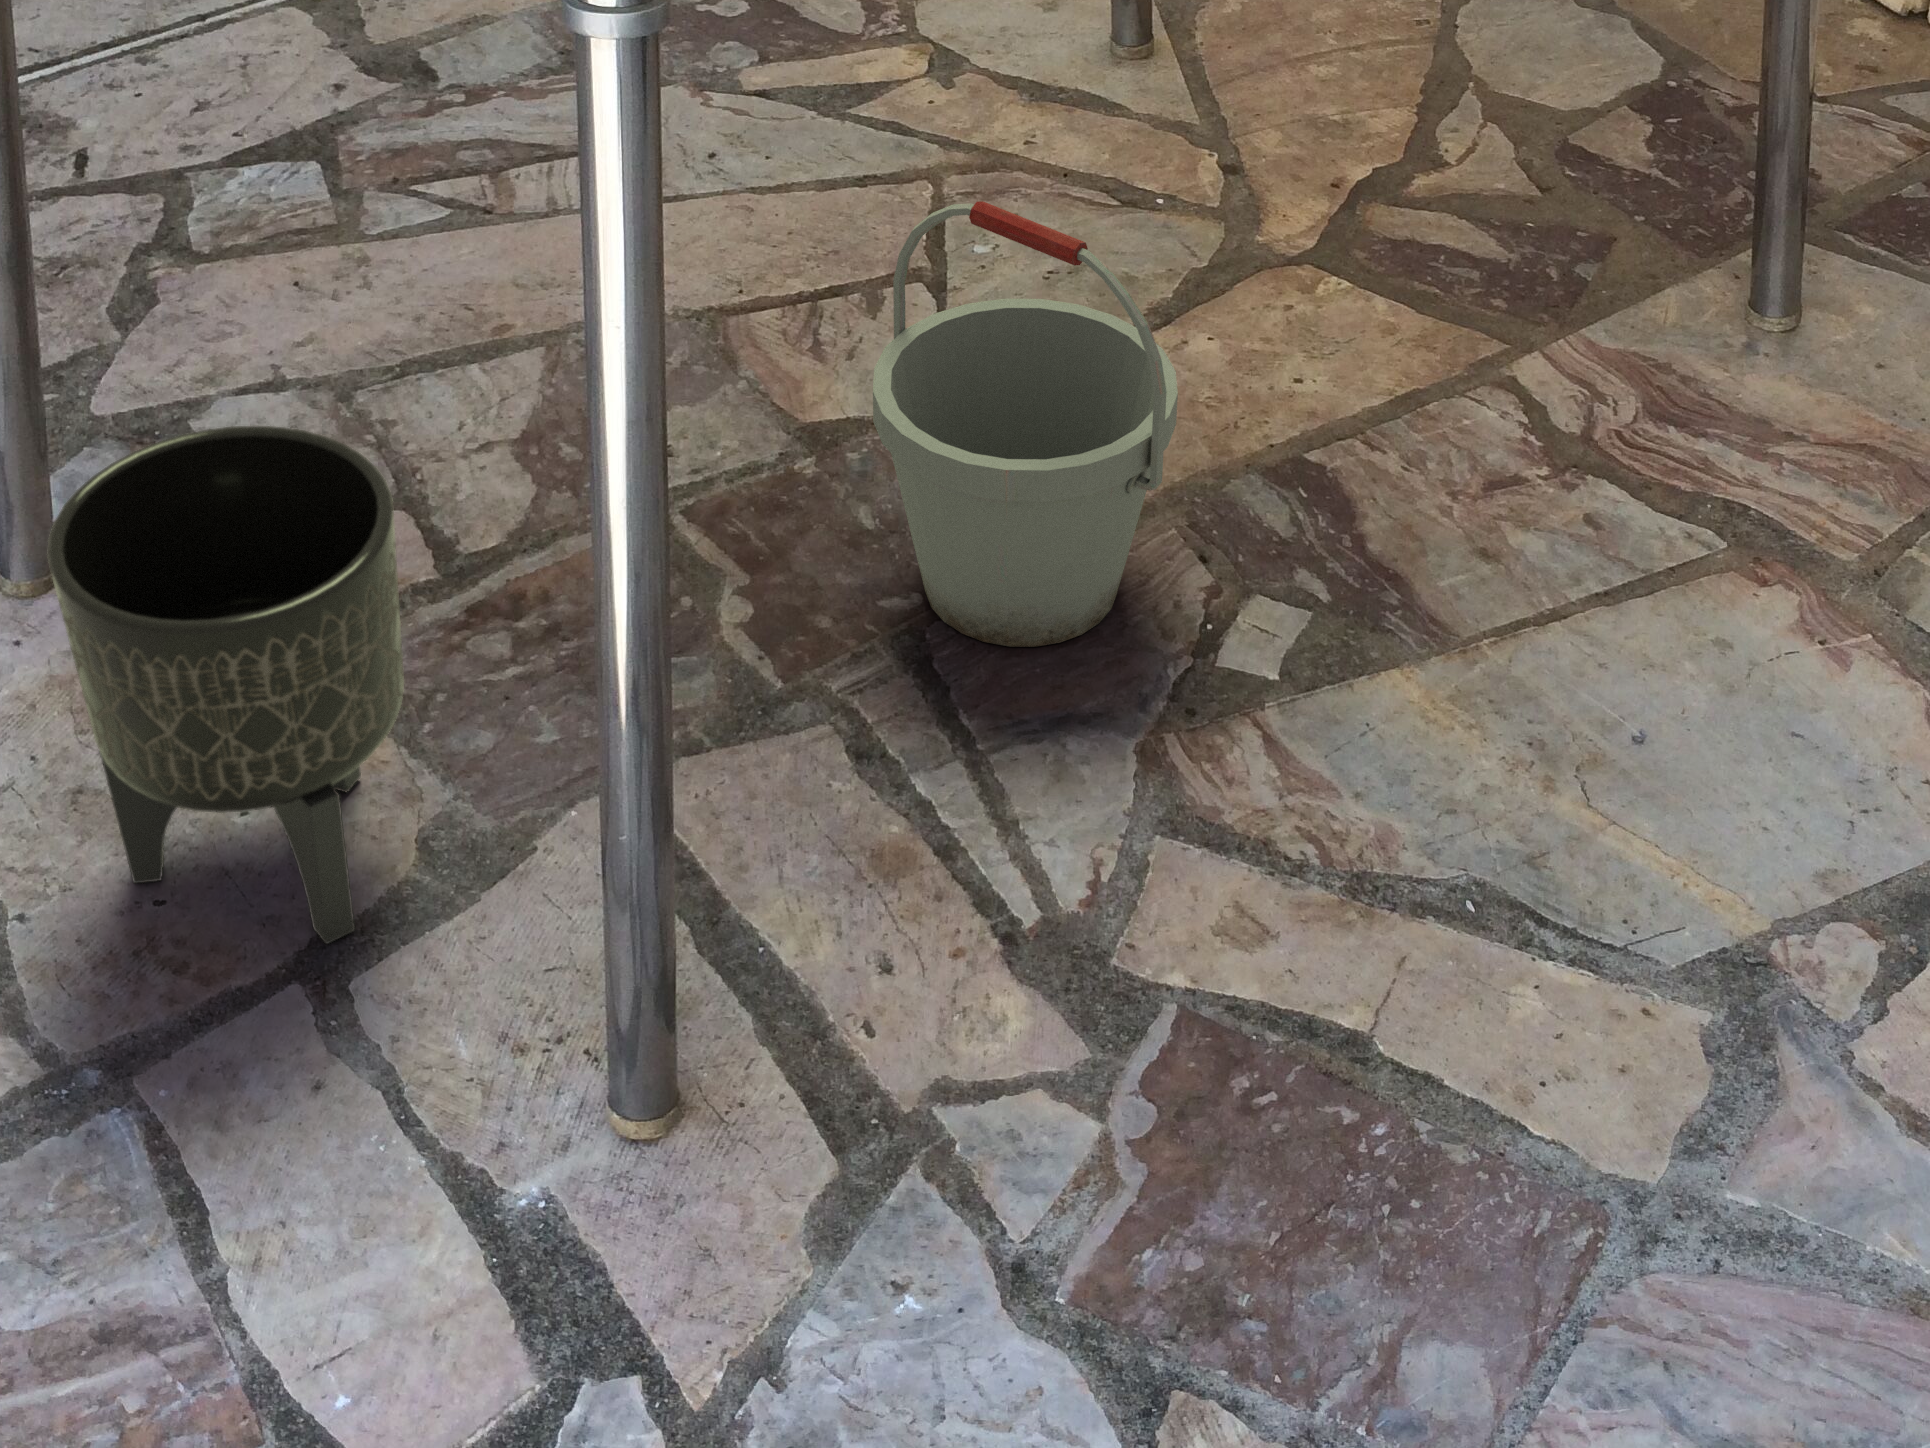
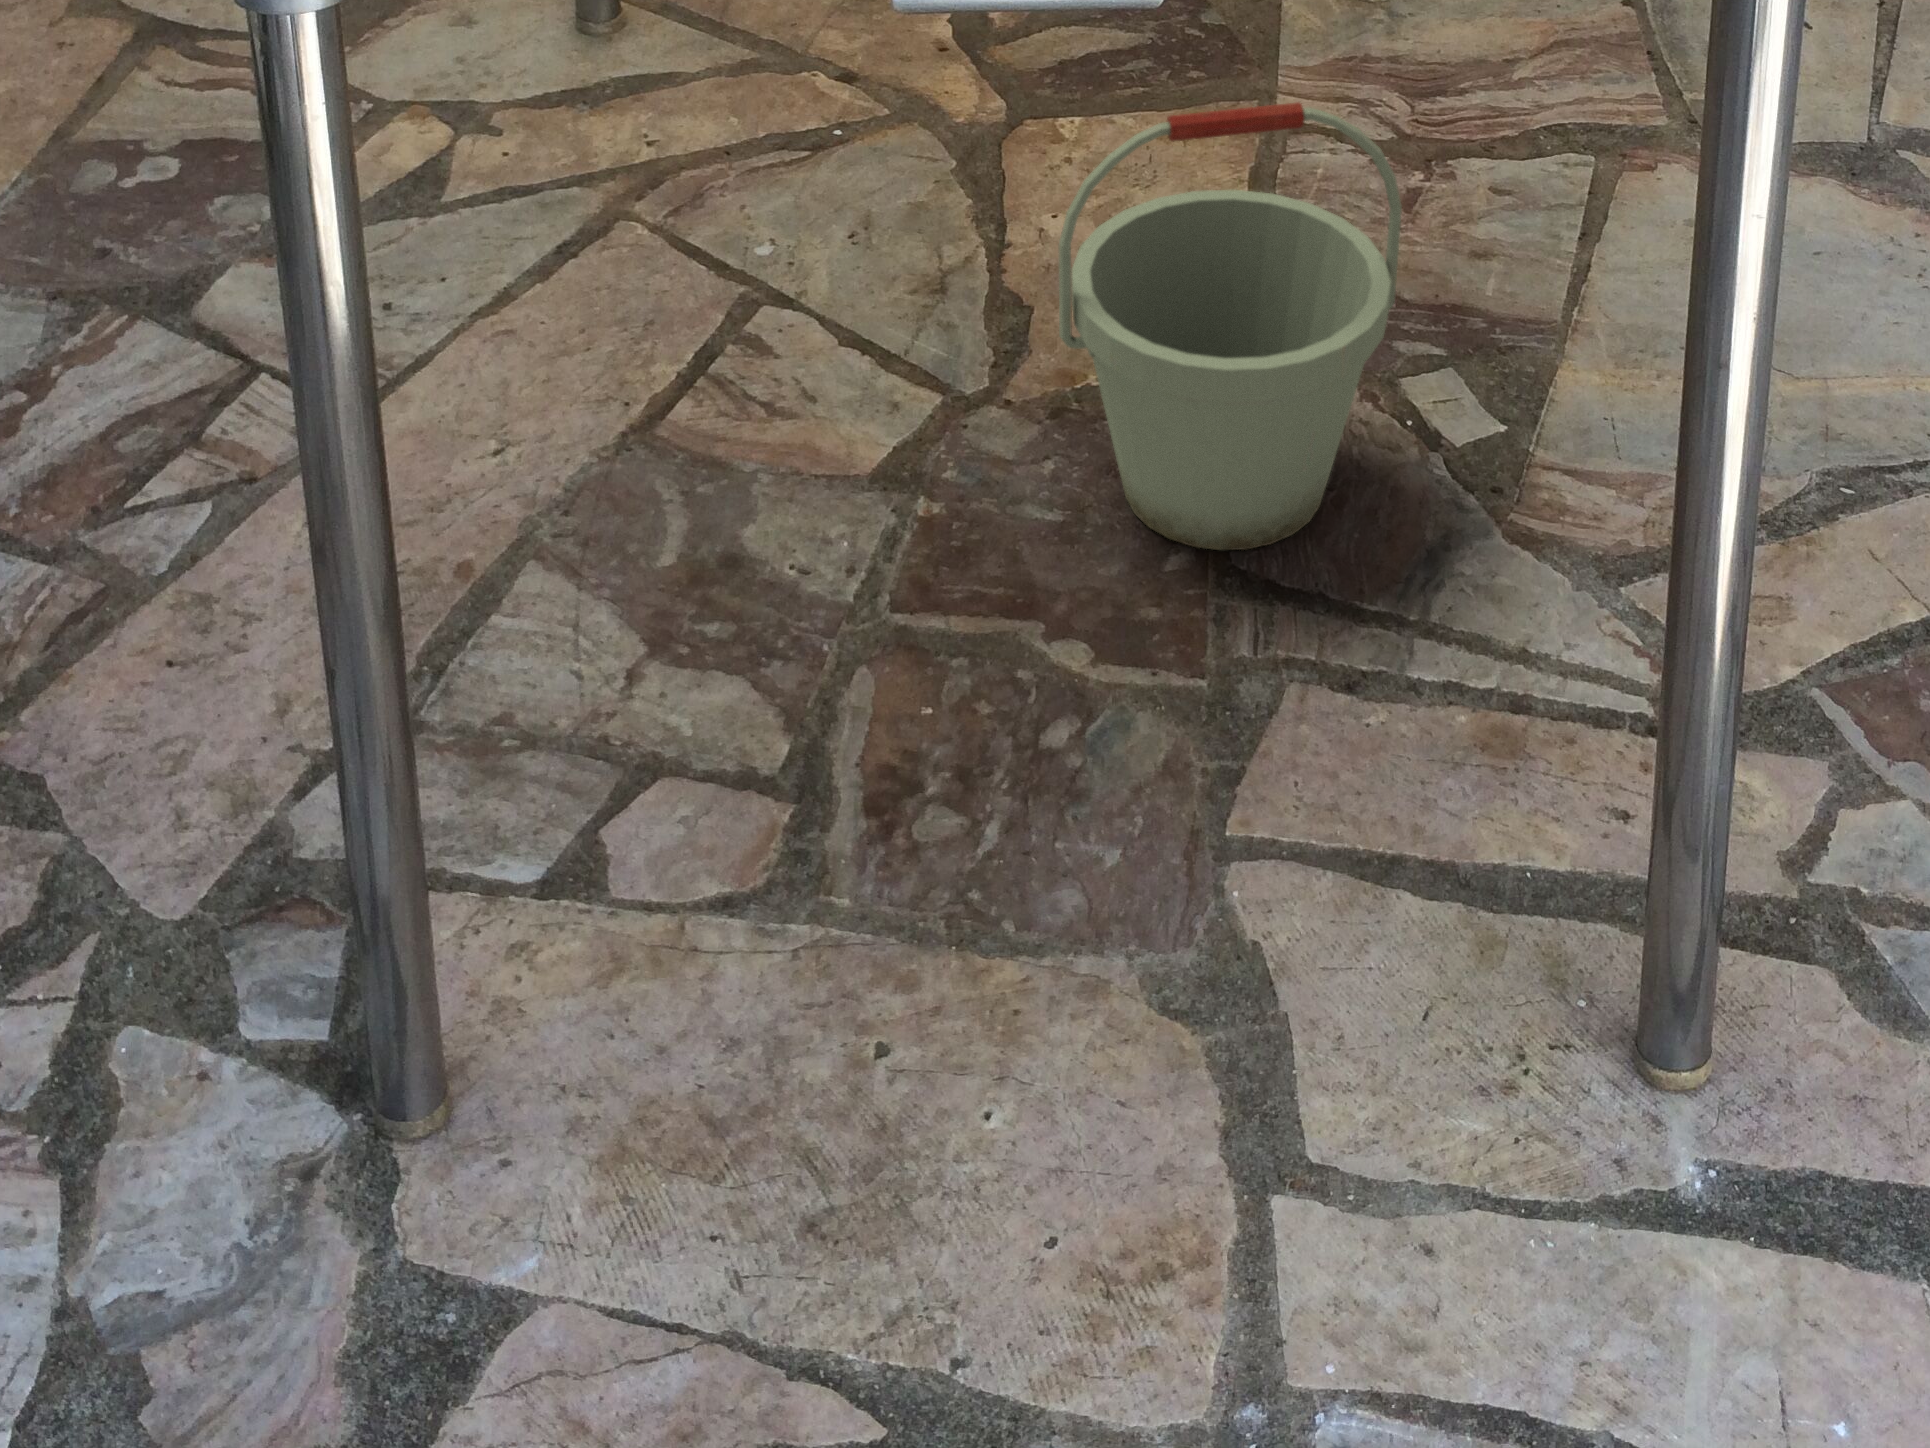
planter: present [47,425,404,944] -> none [867,628,1278,1248]

